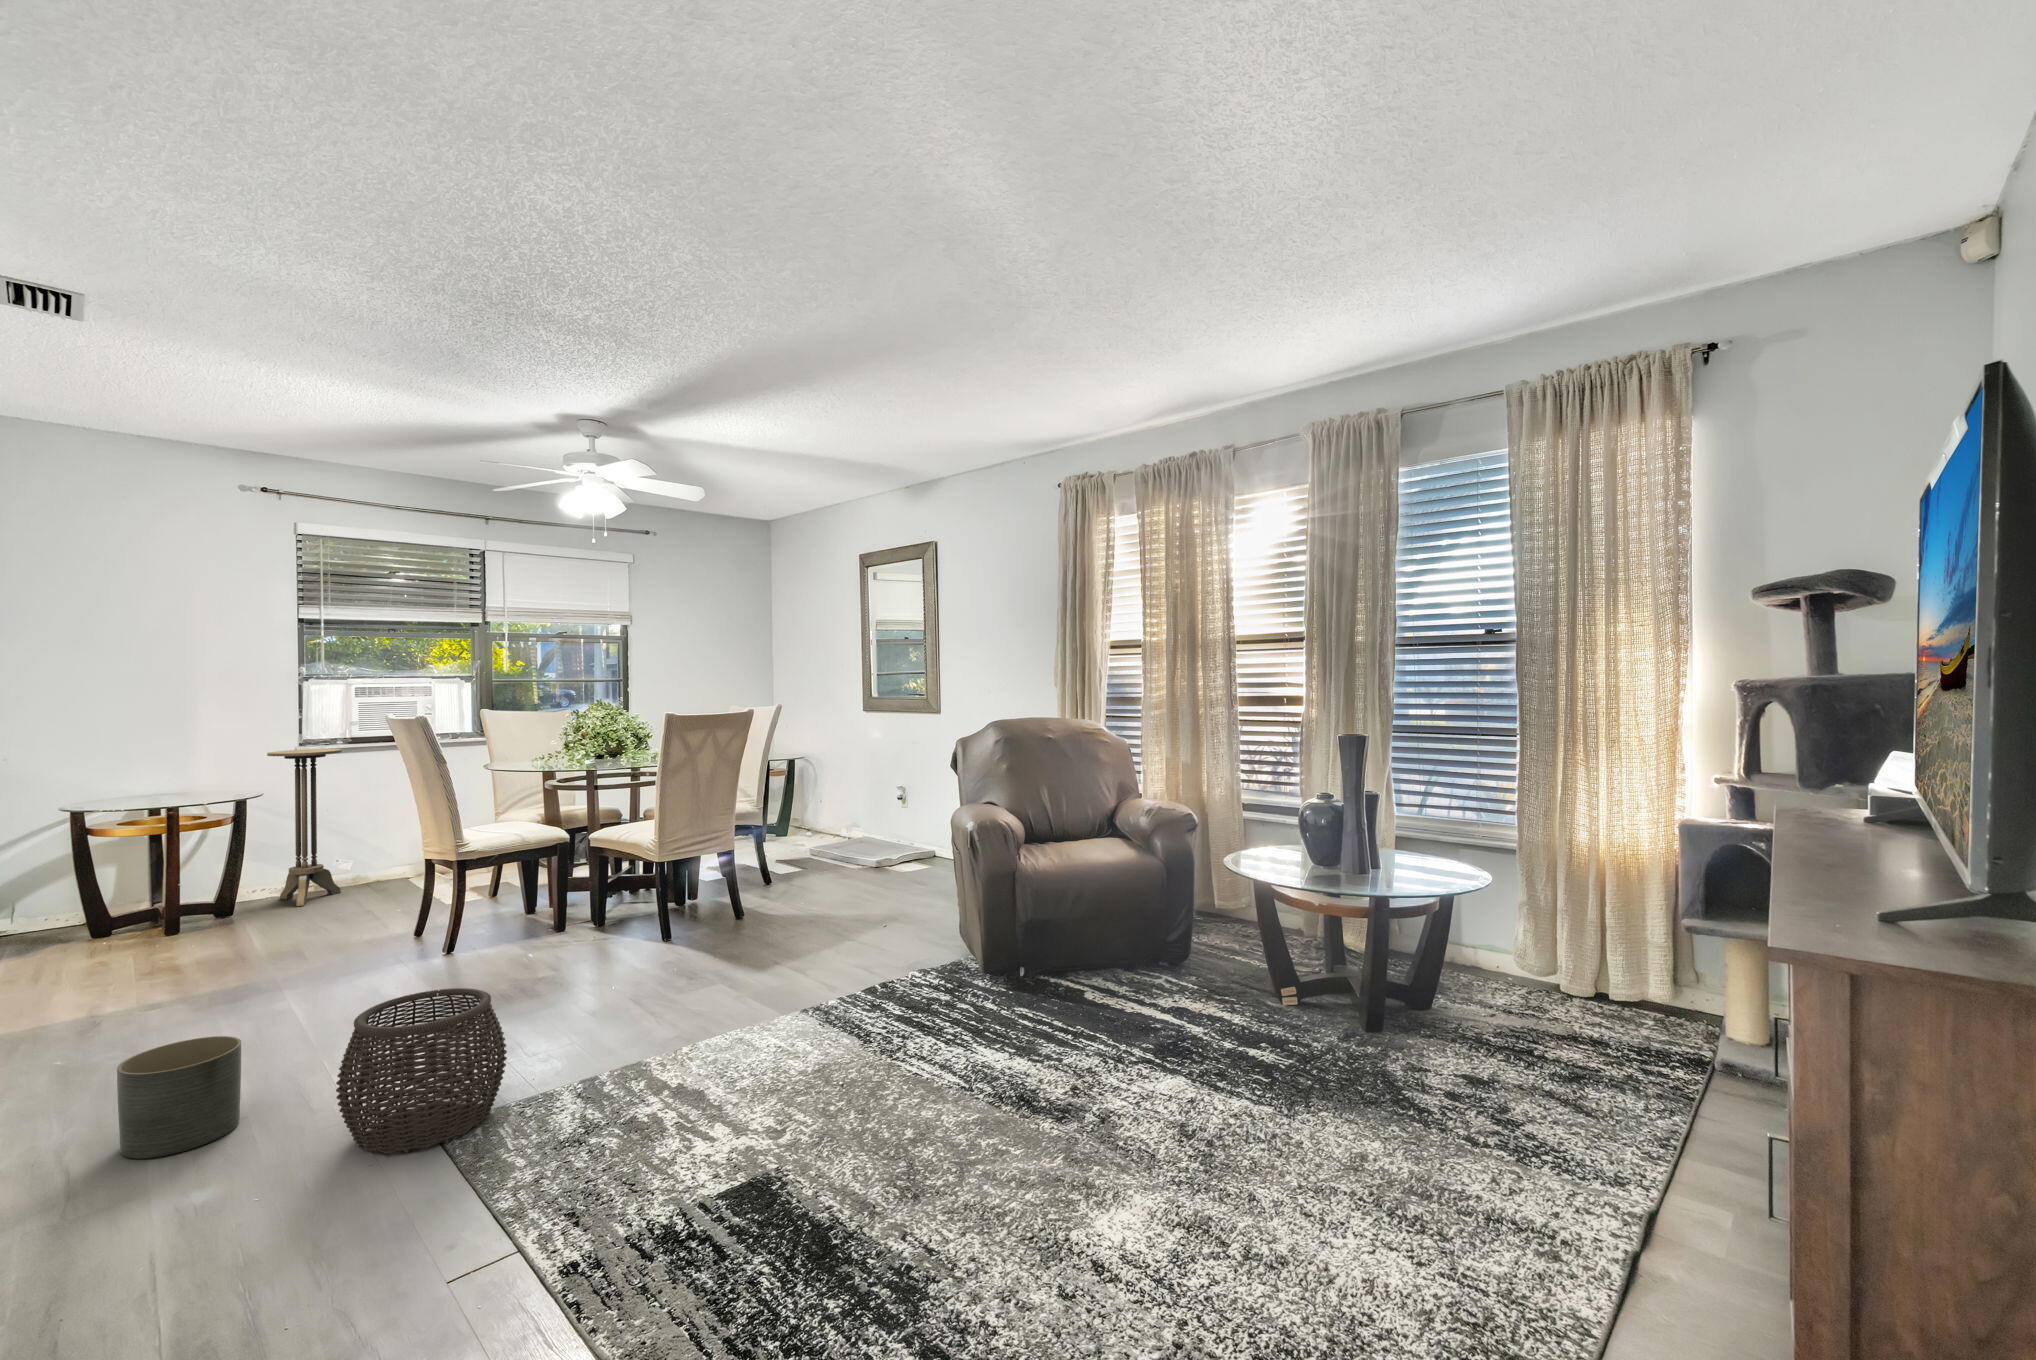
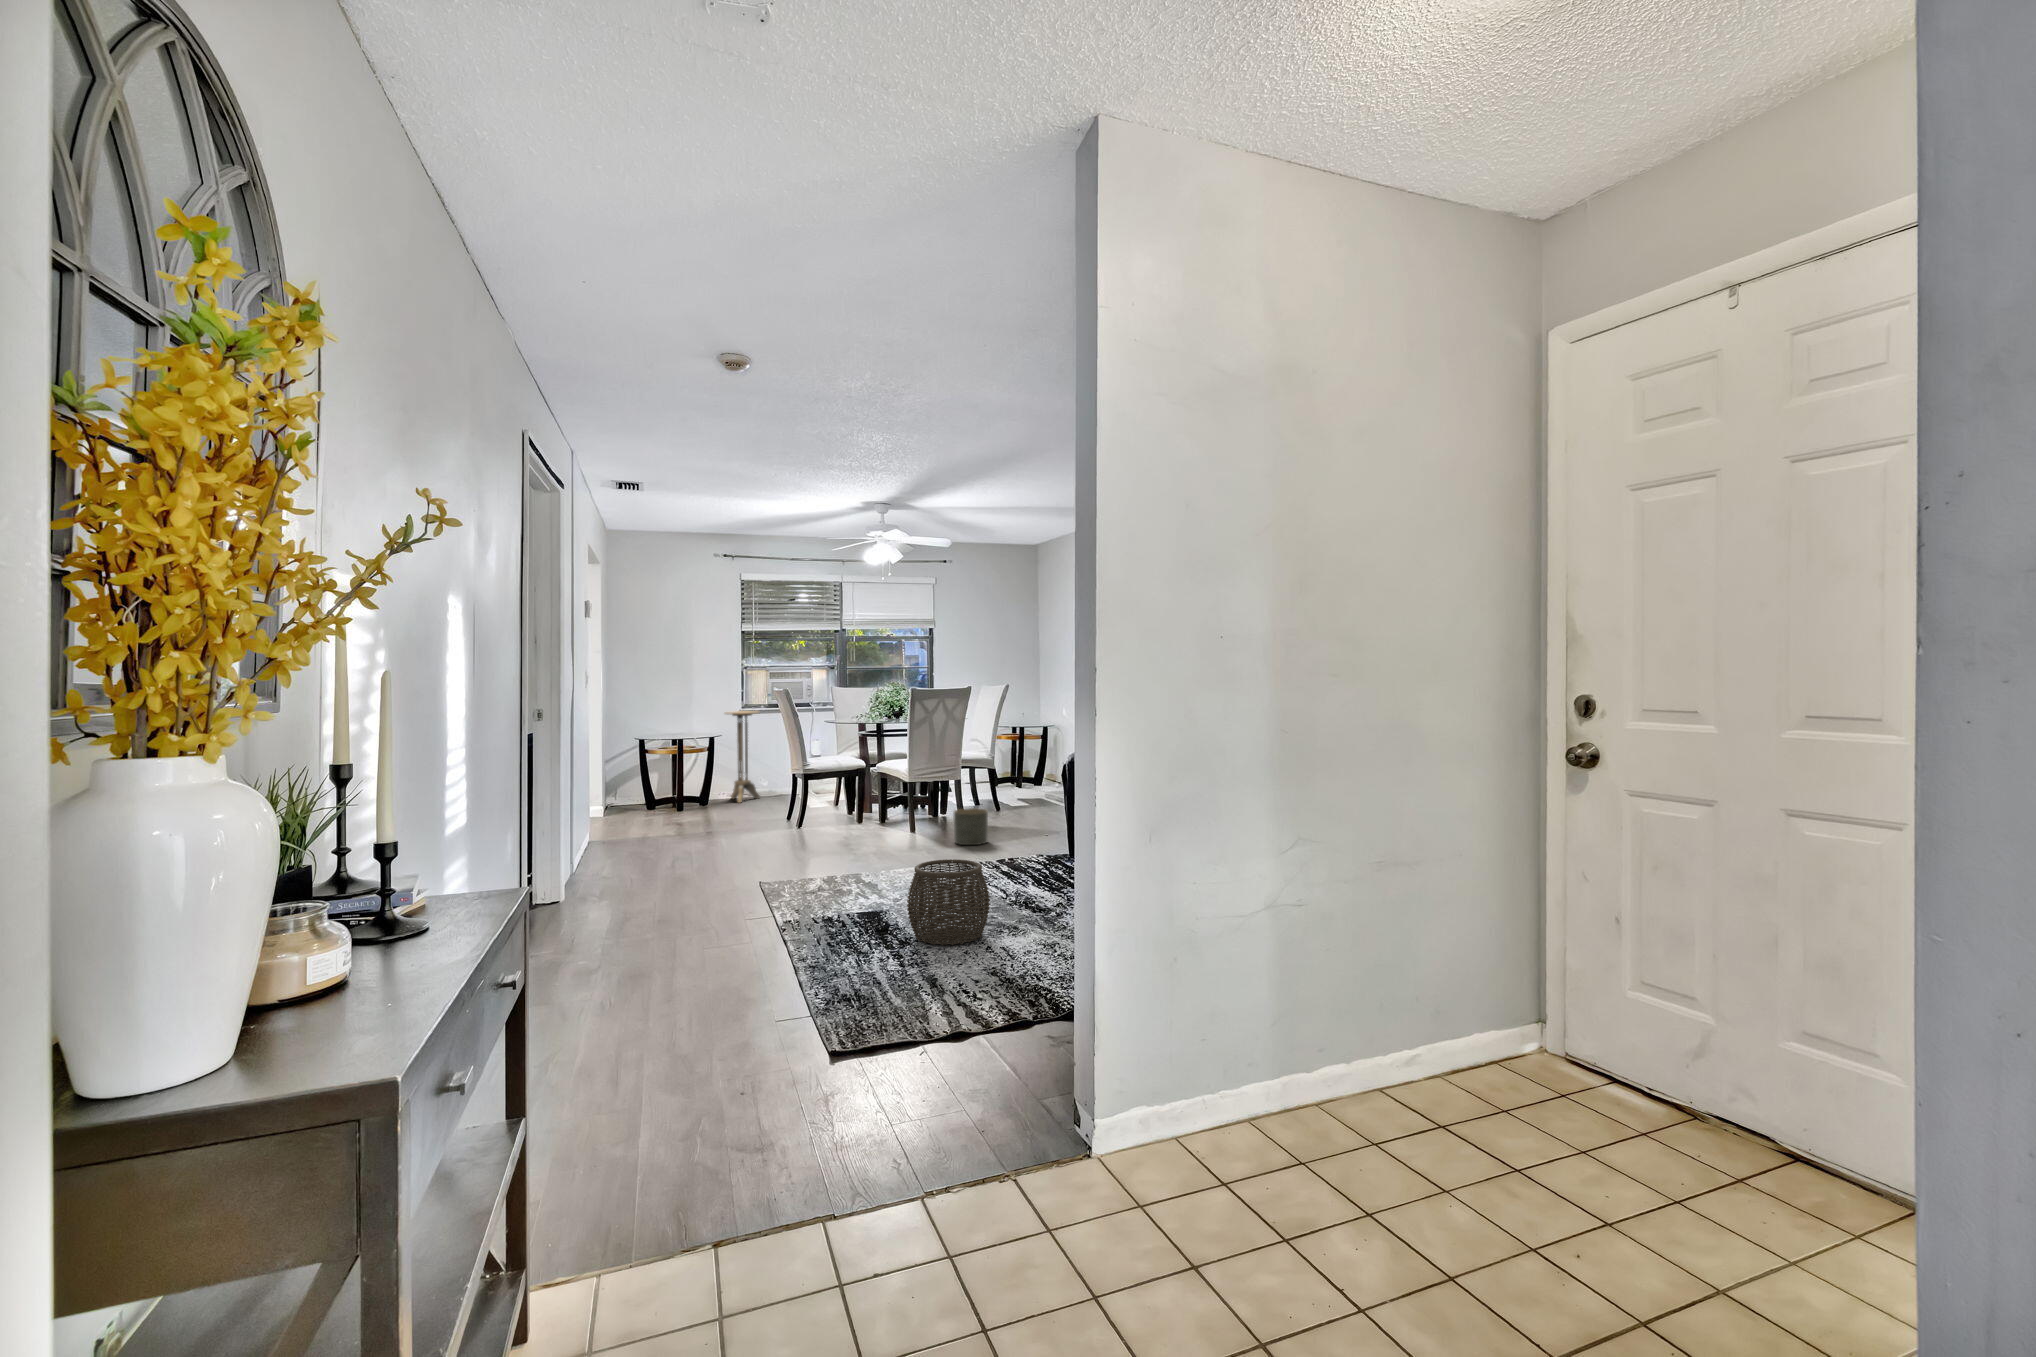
woven basket: present [336,988,507,1154] -> present [907,859,990,946]
planter: present [117,1036,241,1159] -> present [953,808,988,845]

